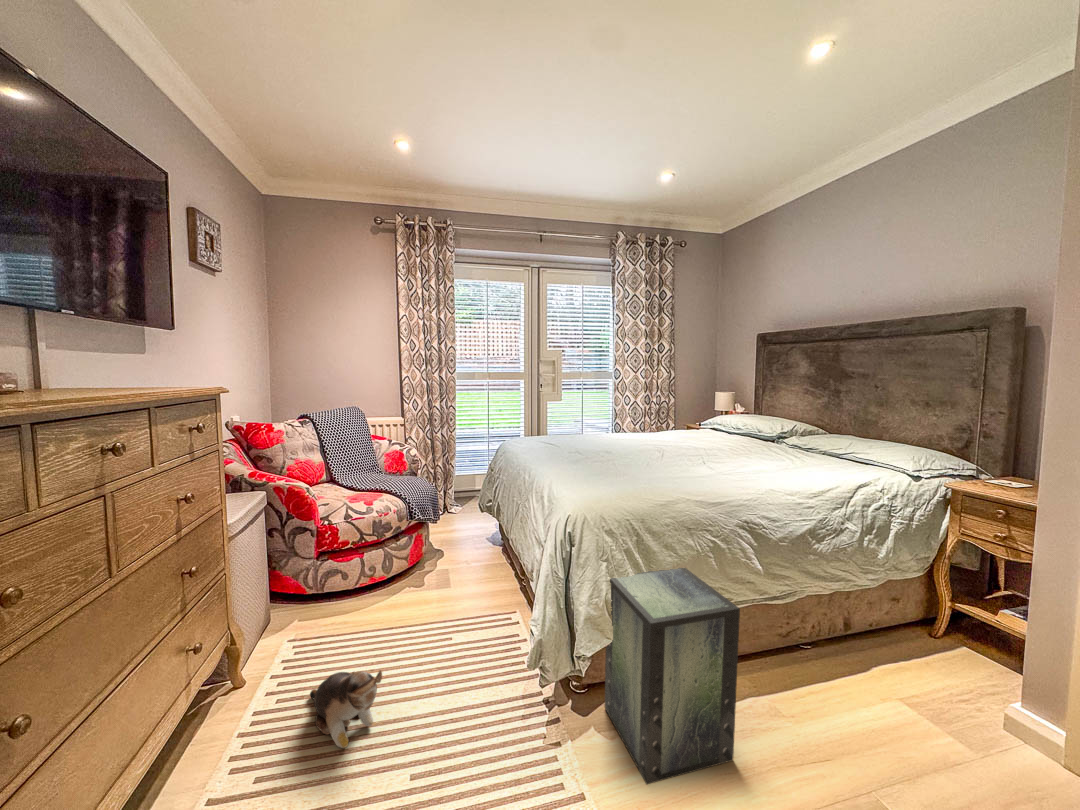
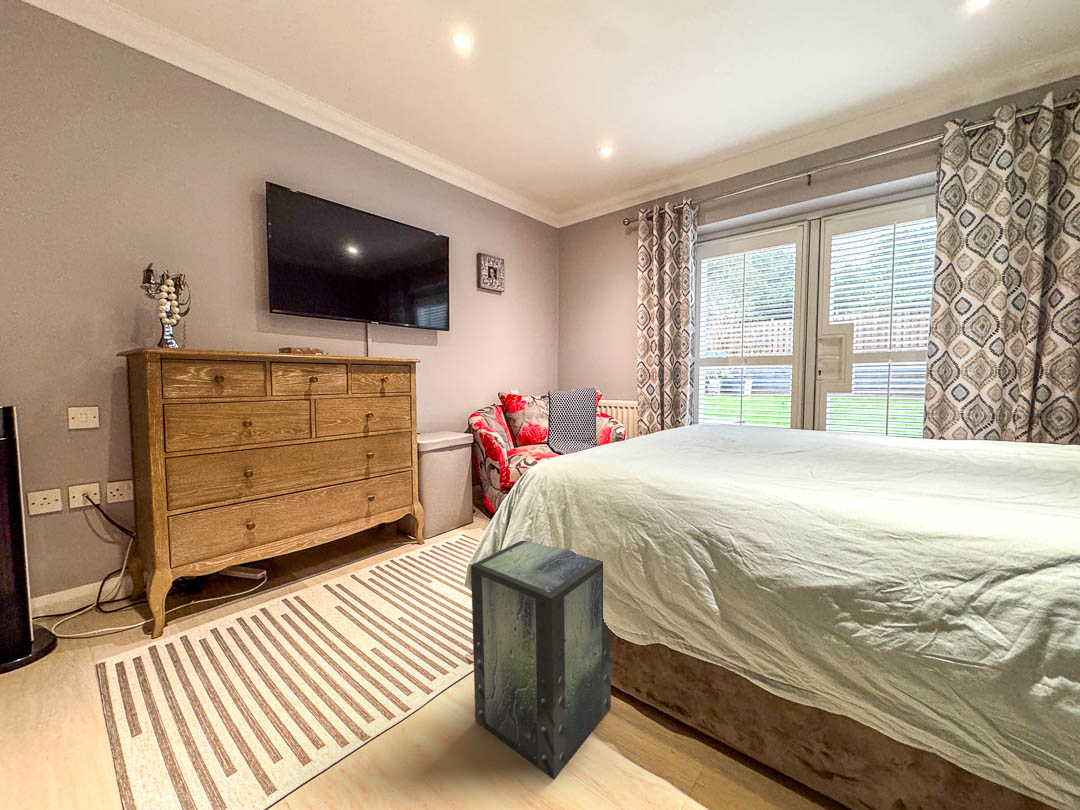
plush toy: present [310,670,382,748] -> none [401,540,443,585]

